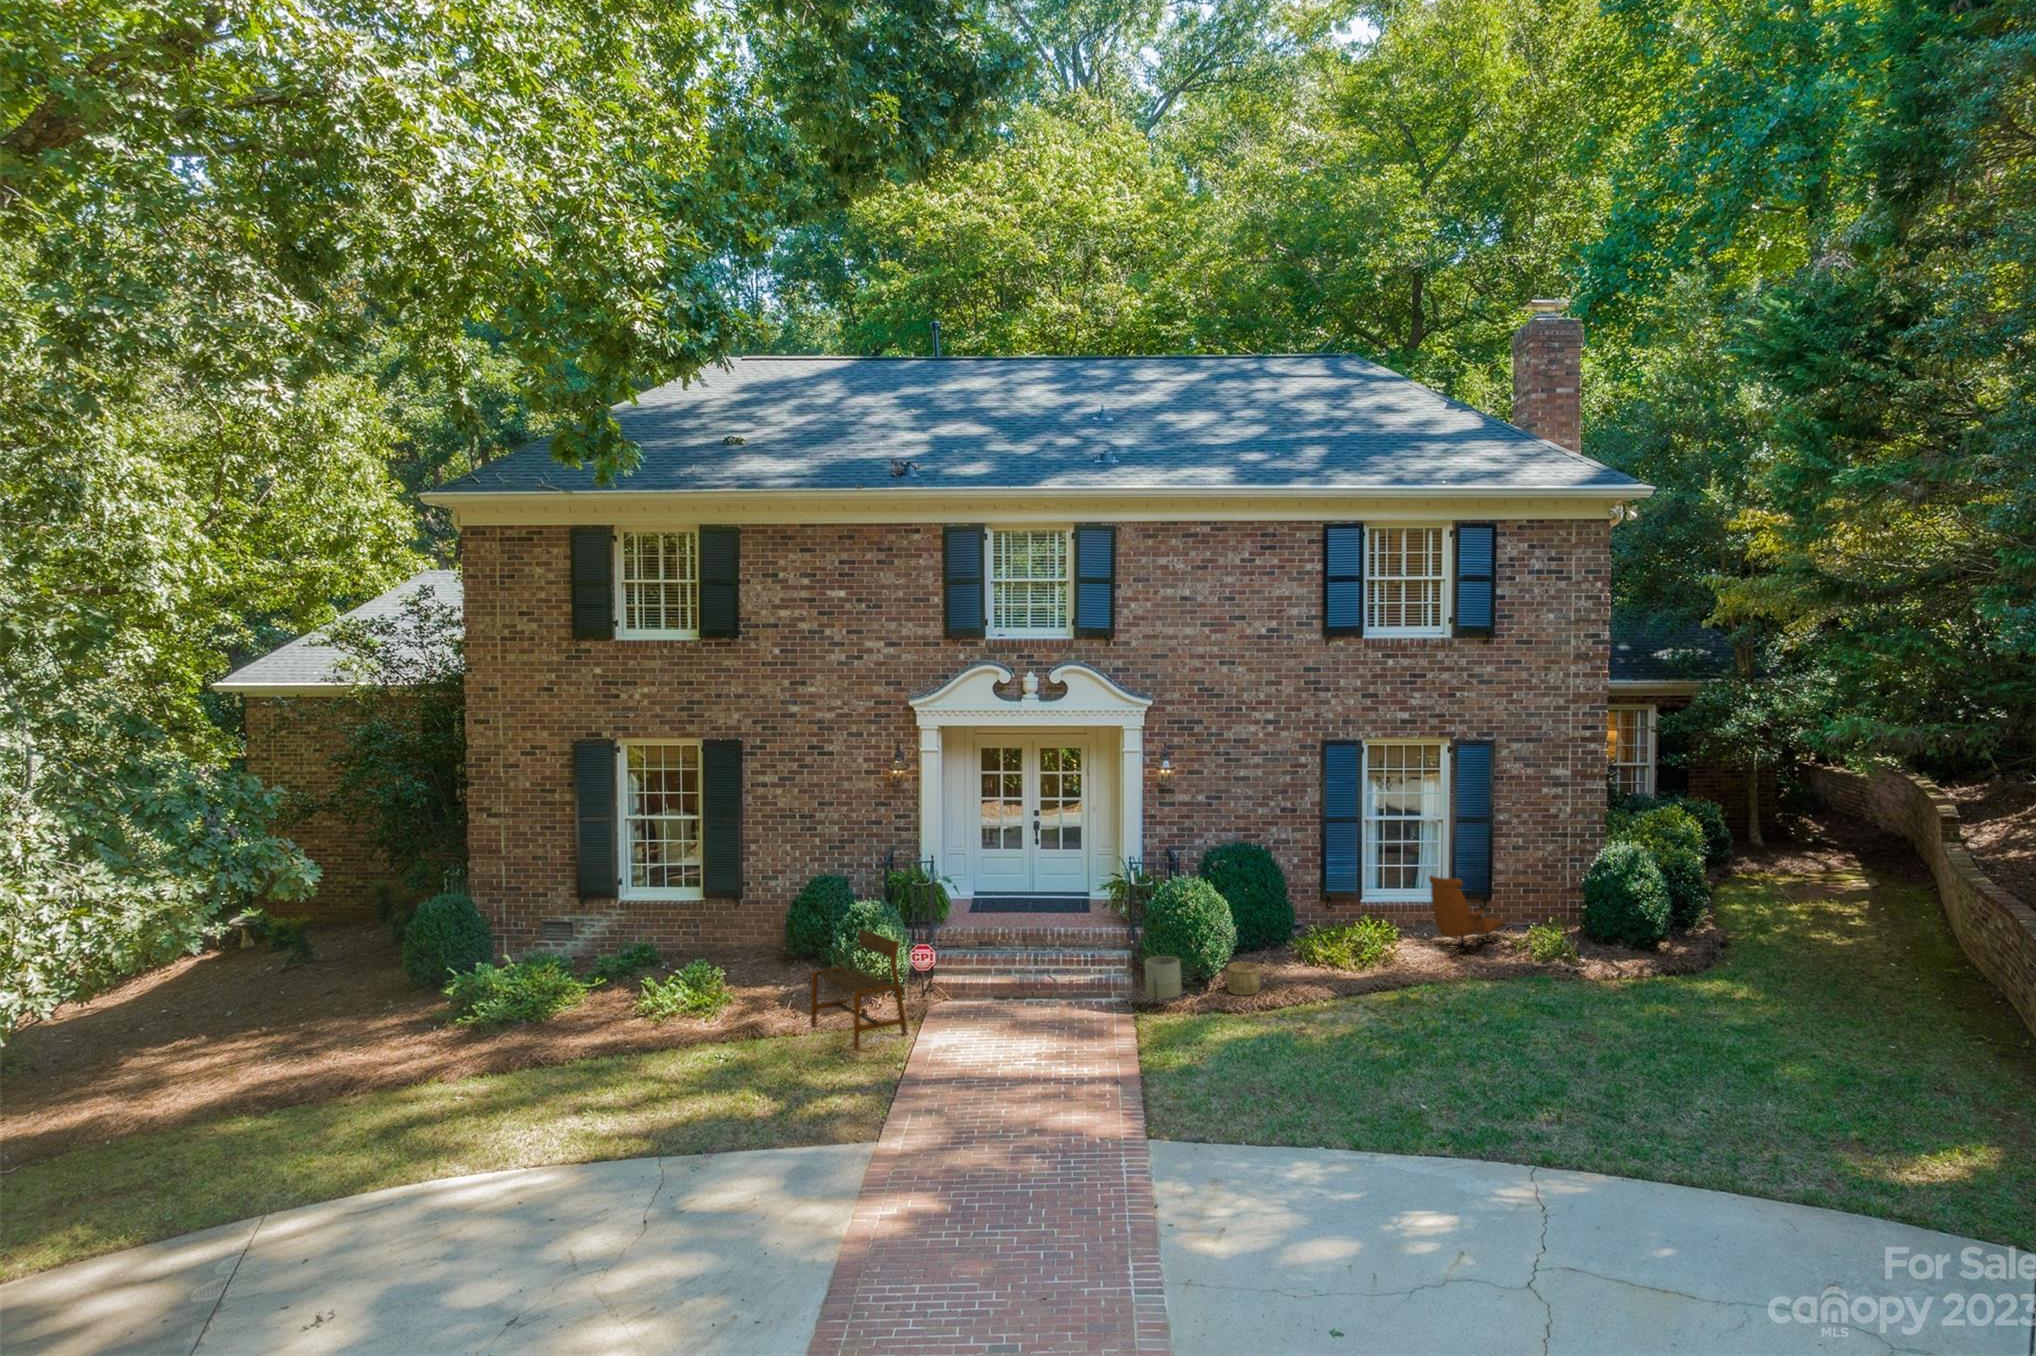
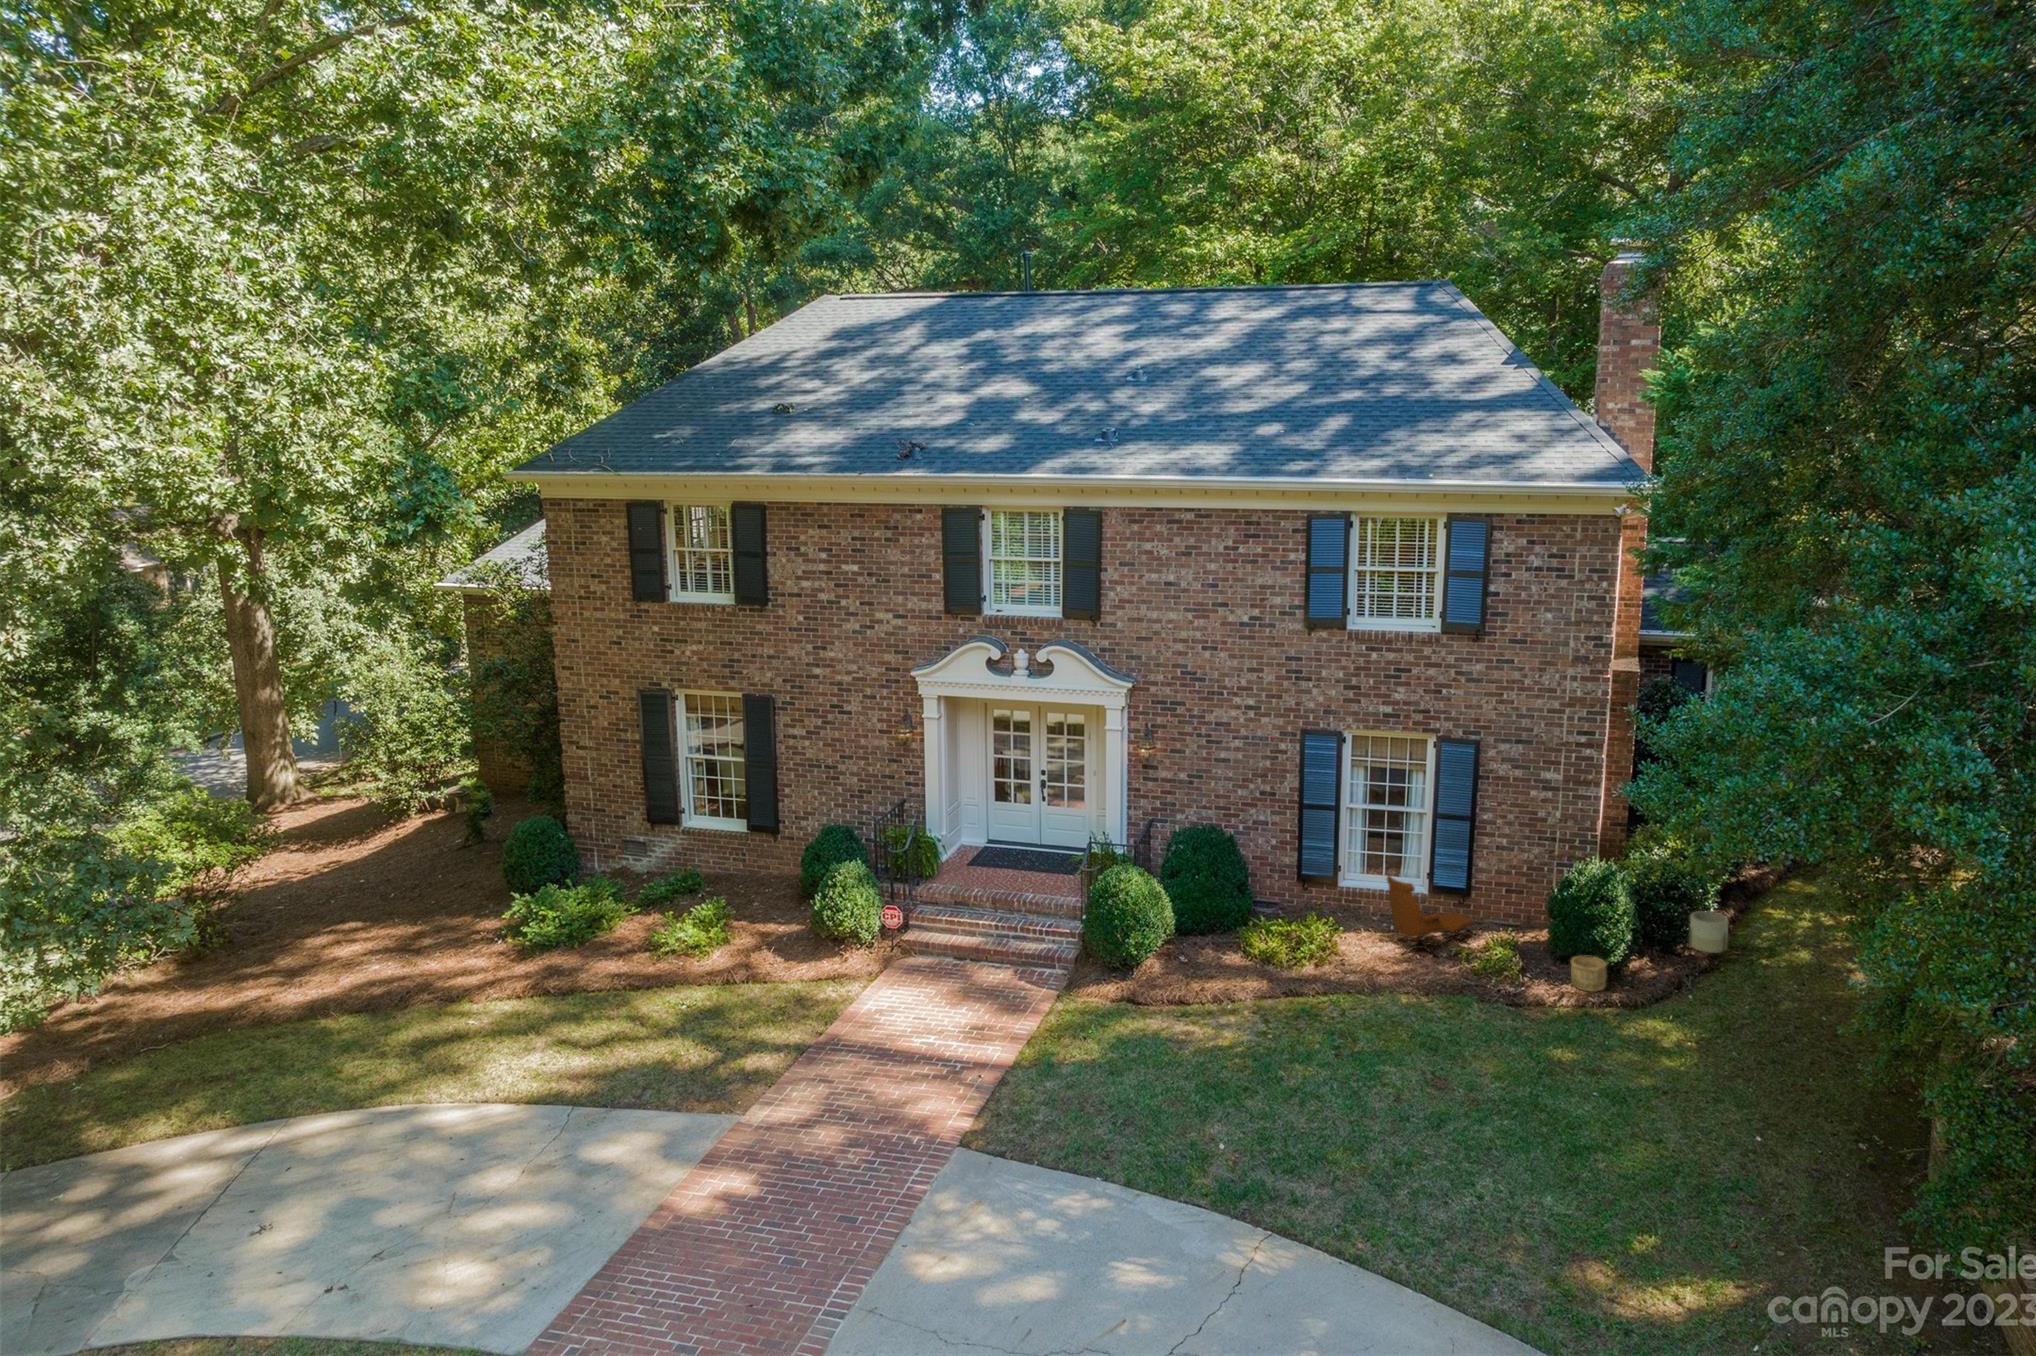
bench: present [811,929,908,1050] -> none [793,884,861,1000]
planter: present [1145,956,1183,1003] -> present [1689,911,1728,953]
wooden bucket: present [1227,962,1260,995] -> present [1571,956,1607,992]

